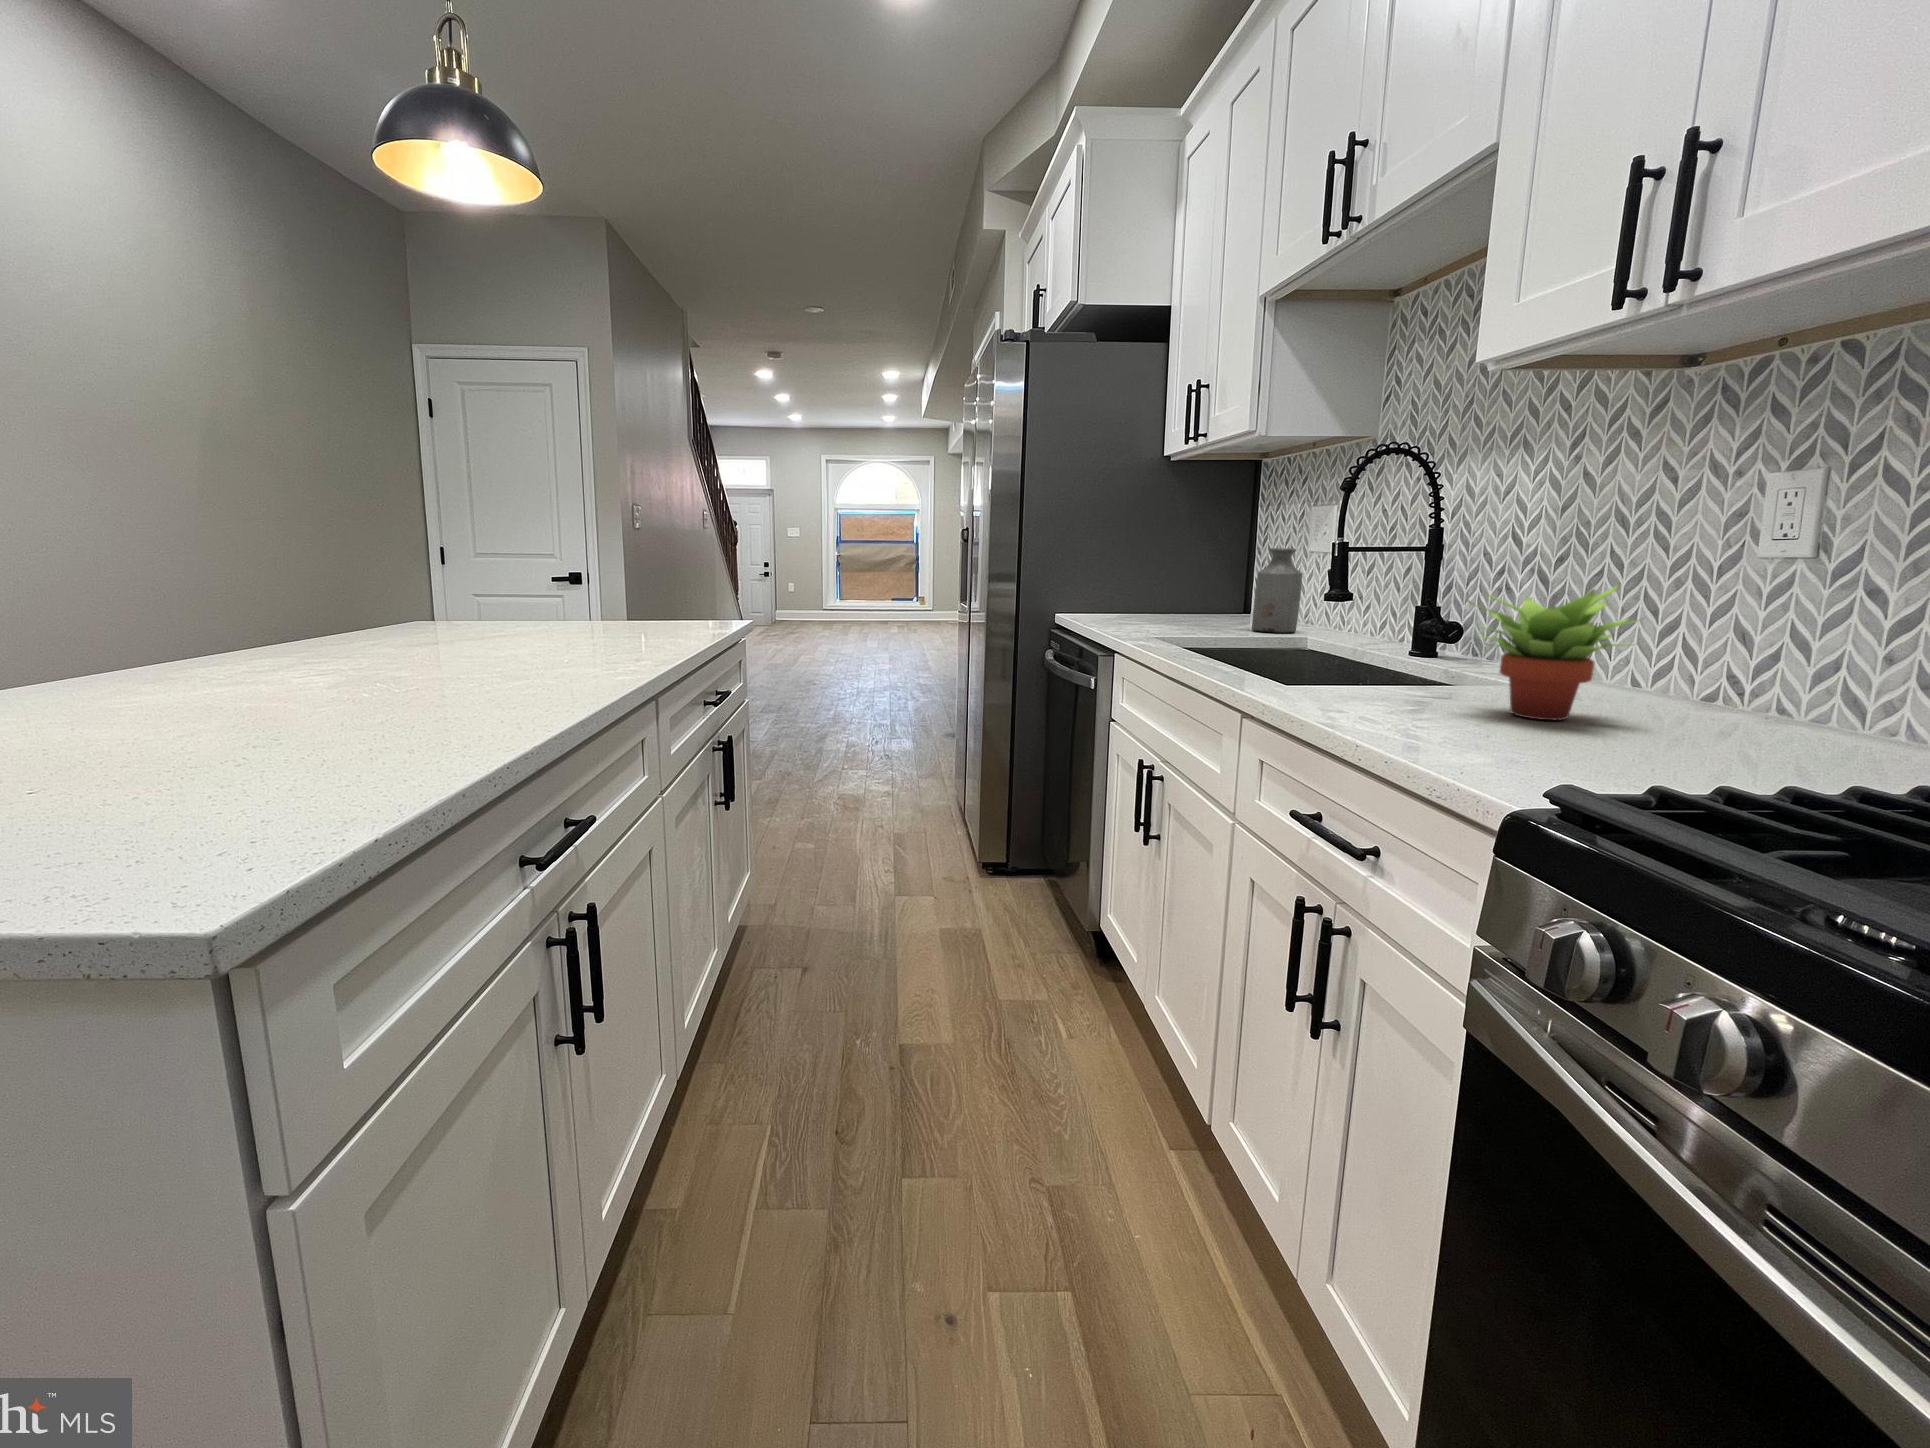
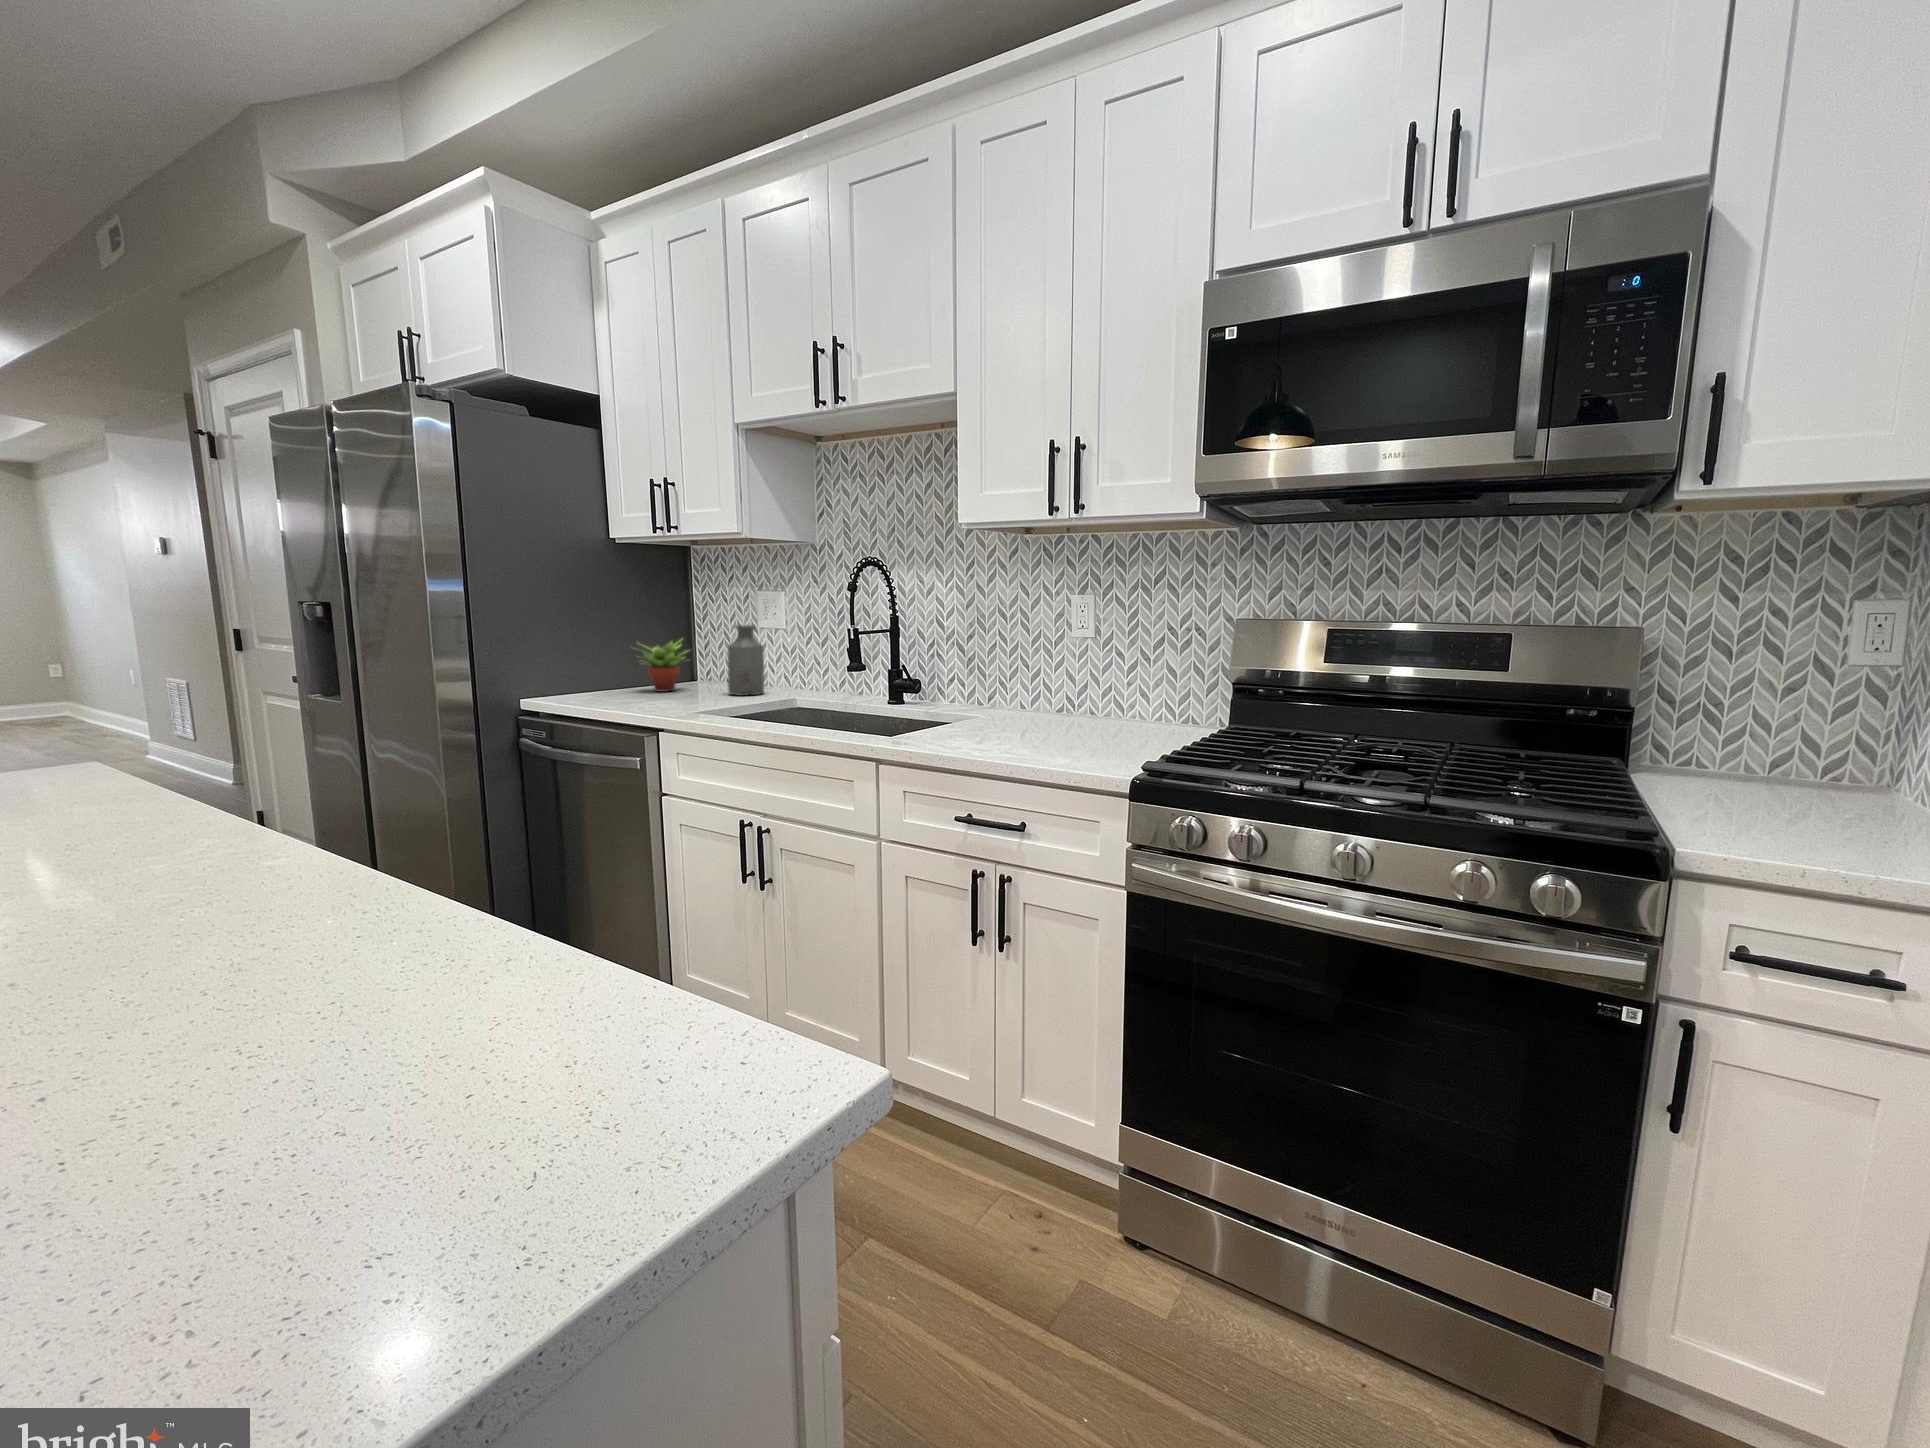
succulent plant: present [1467,583,1631,720] -> present [643,641,683,692]

